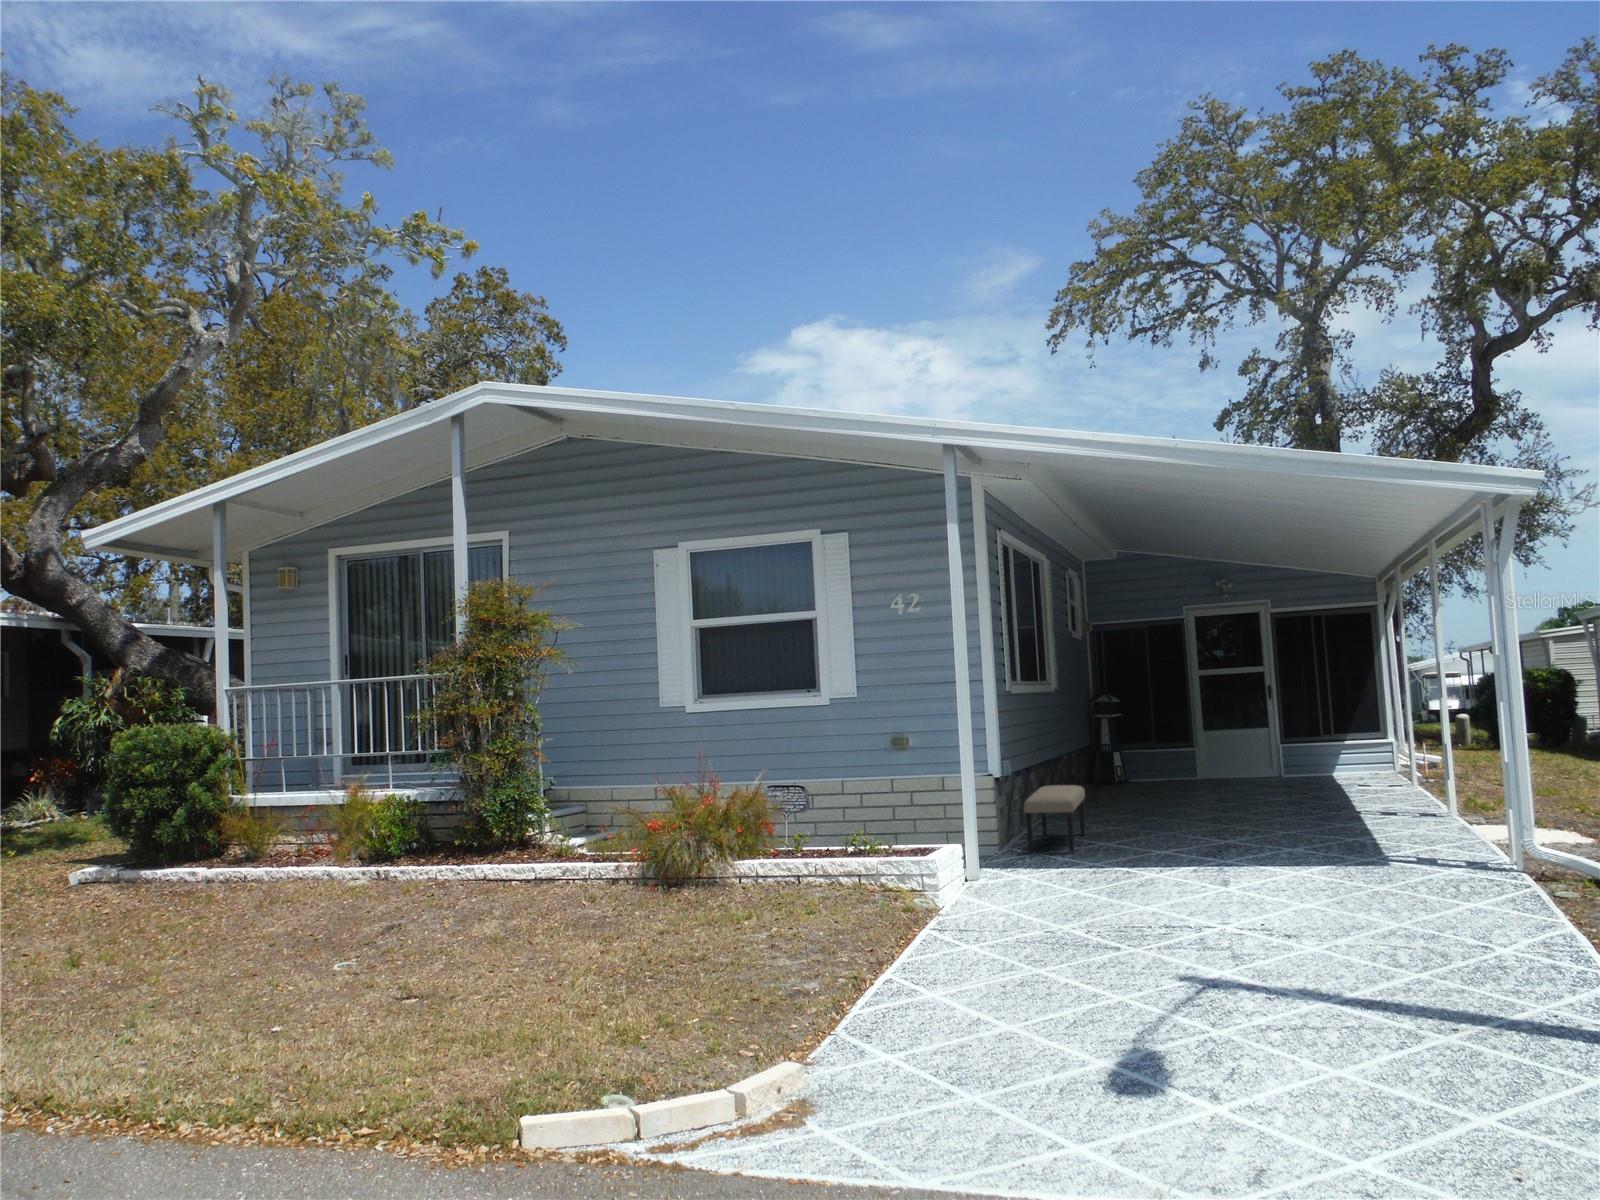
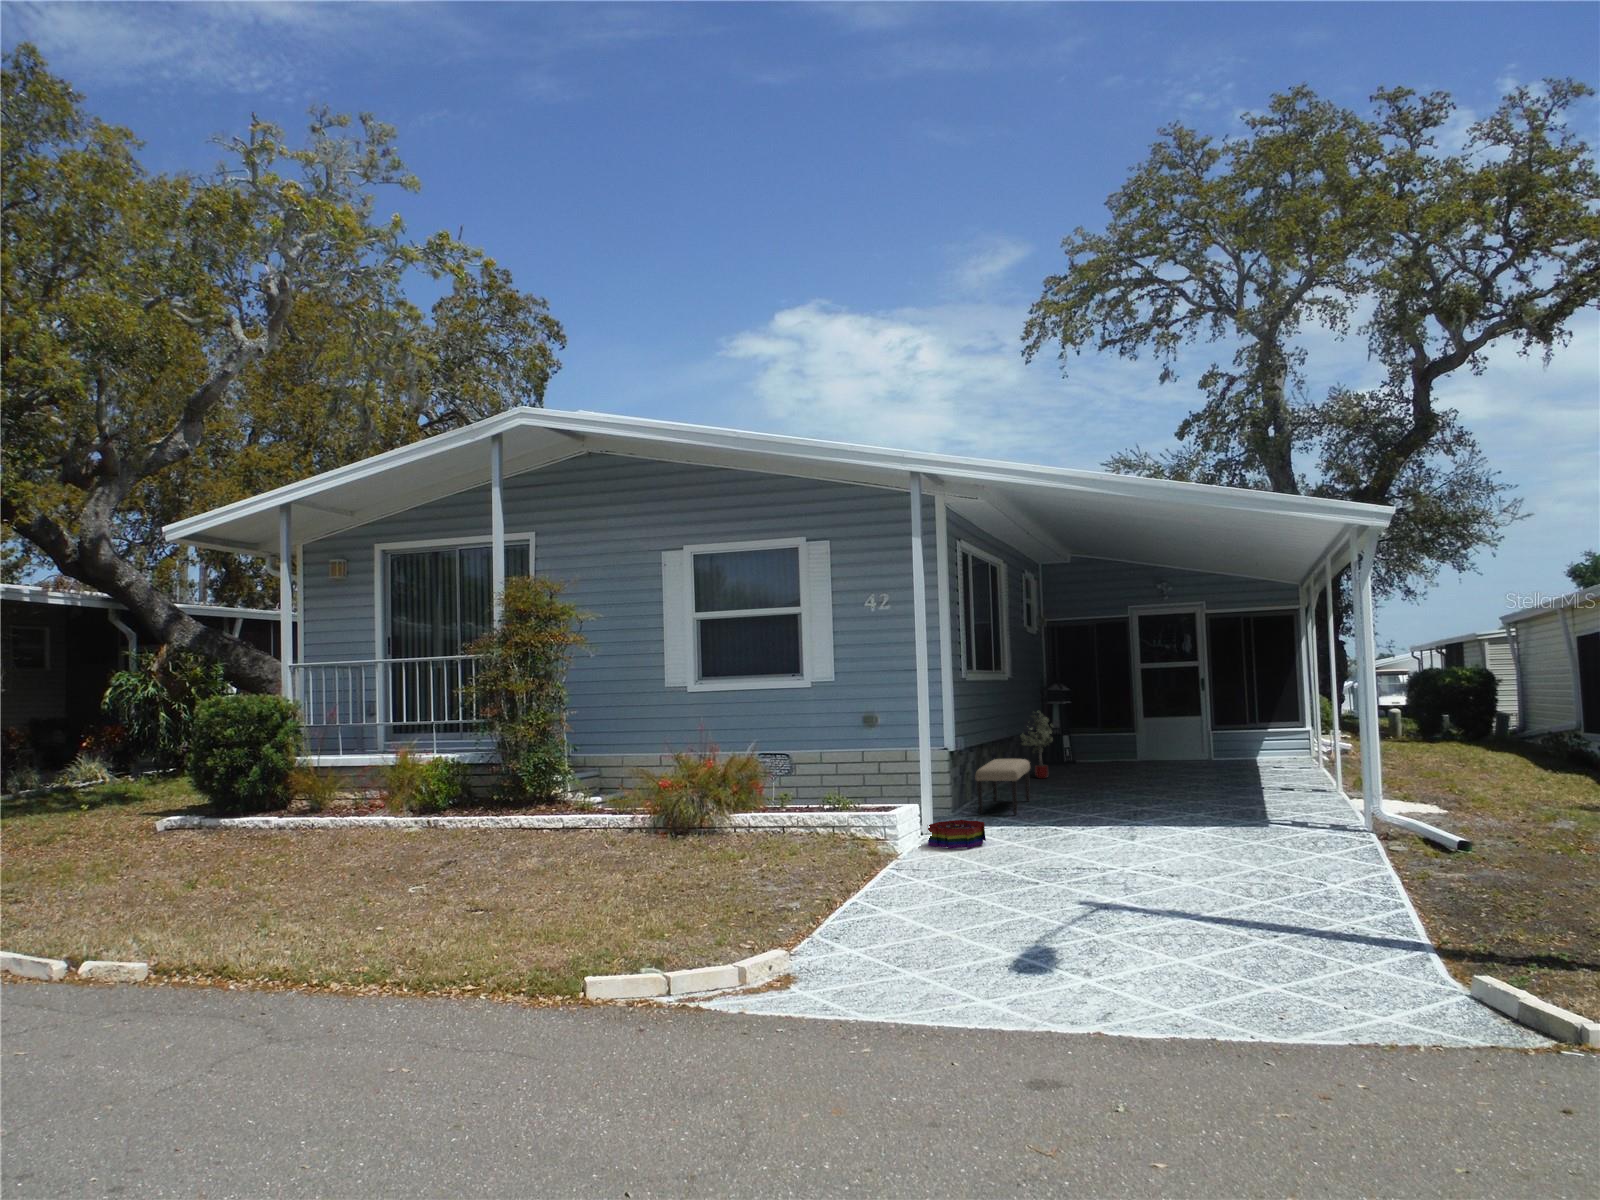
potted tree: none [1066,728,1107,806] -> present [1021,711,1053,779]
storage bin: none [973,862,1044,899] -> present [928,820,986,849]

